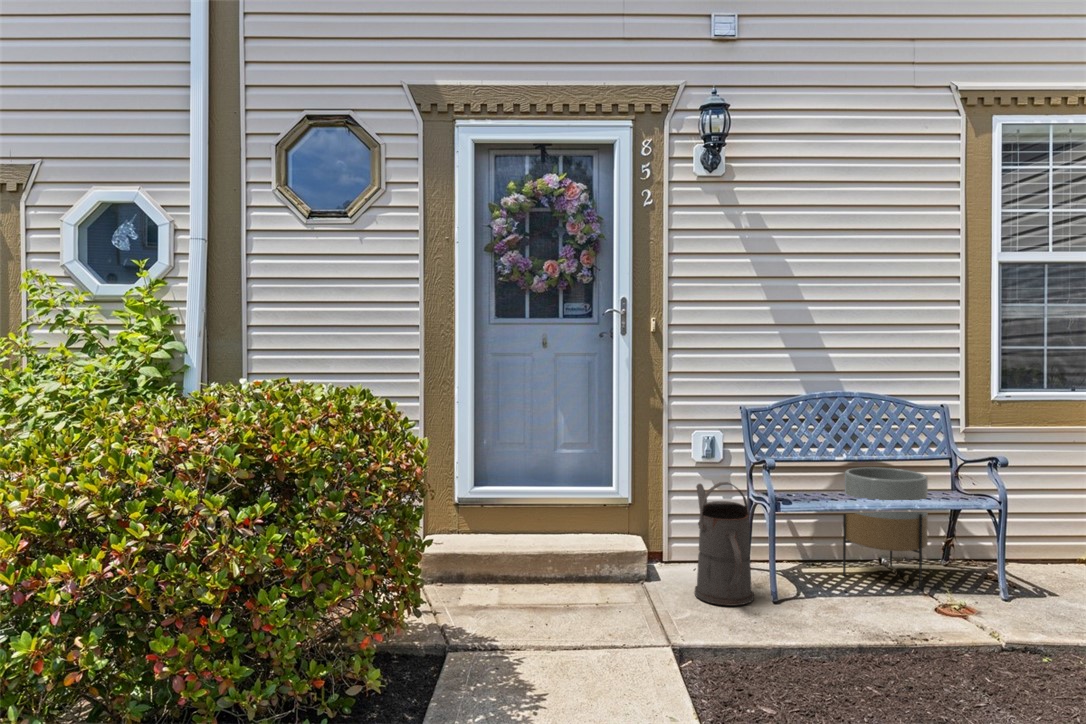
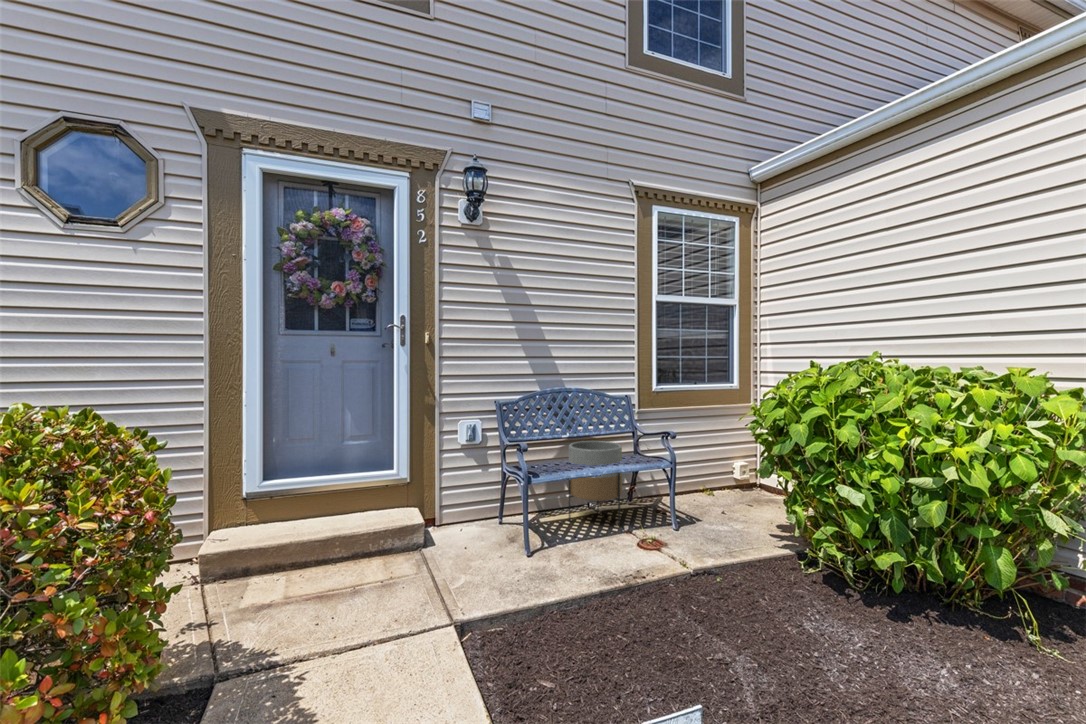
watering can: present [695,482,754,605] -> none [463,462,509,561]

